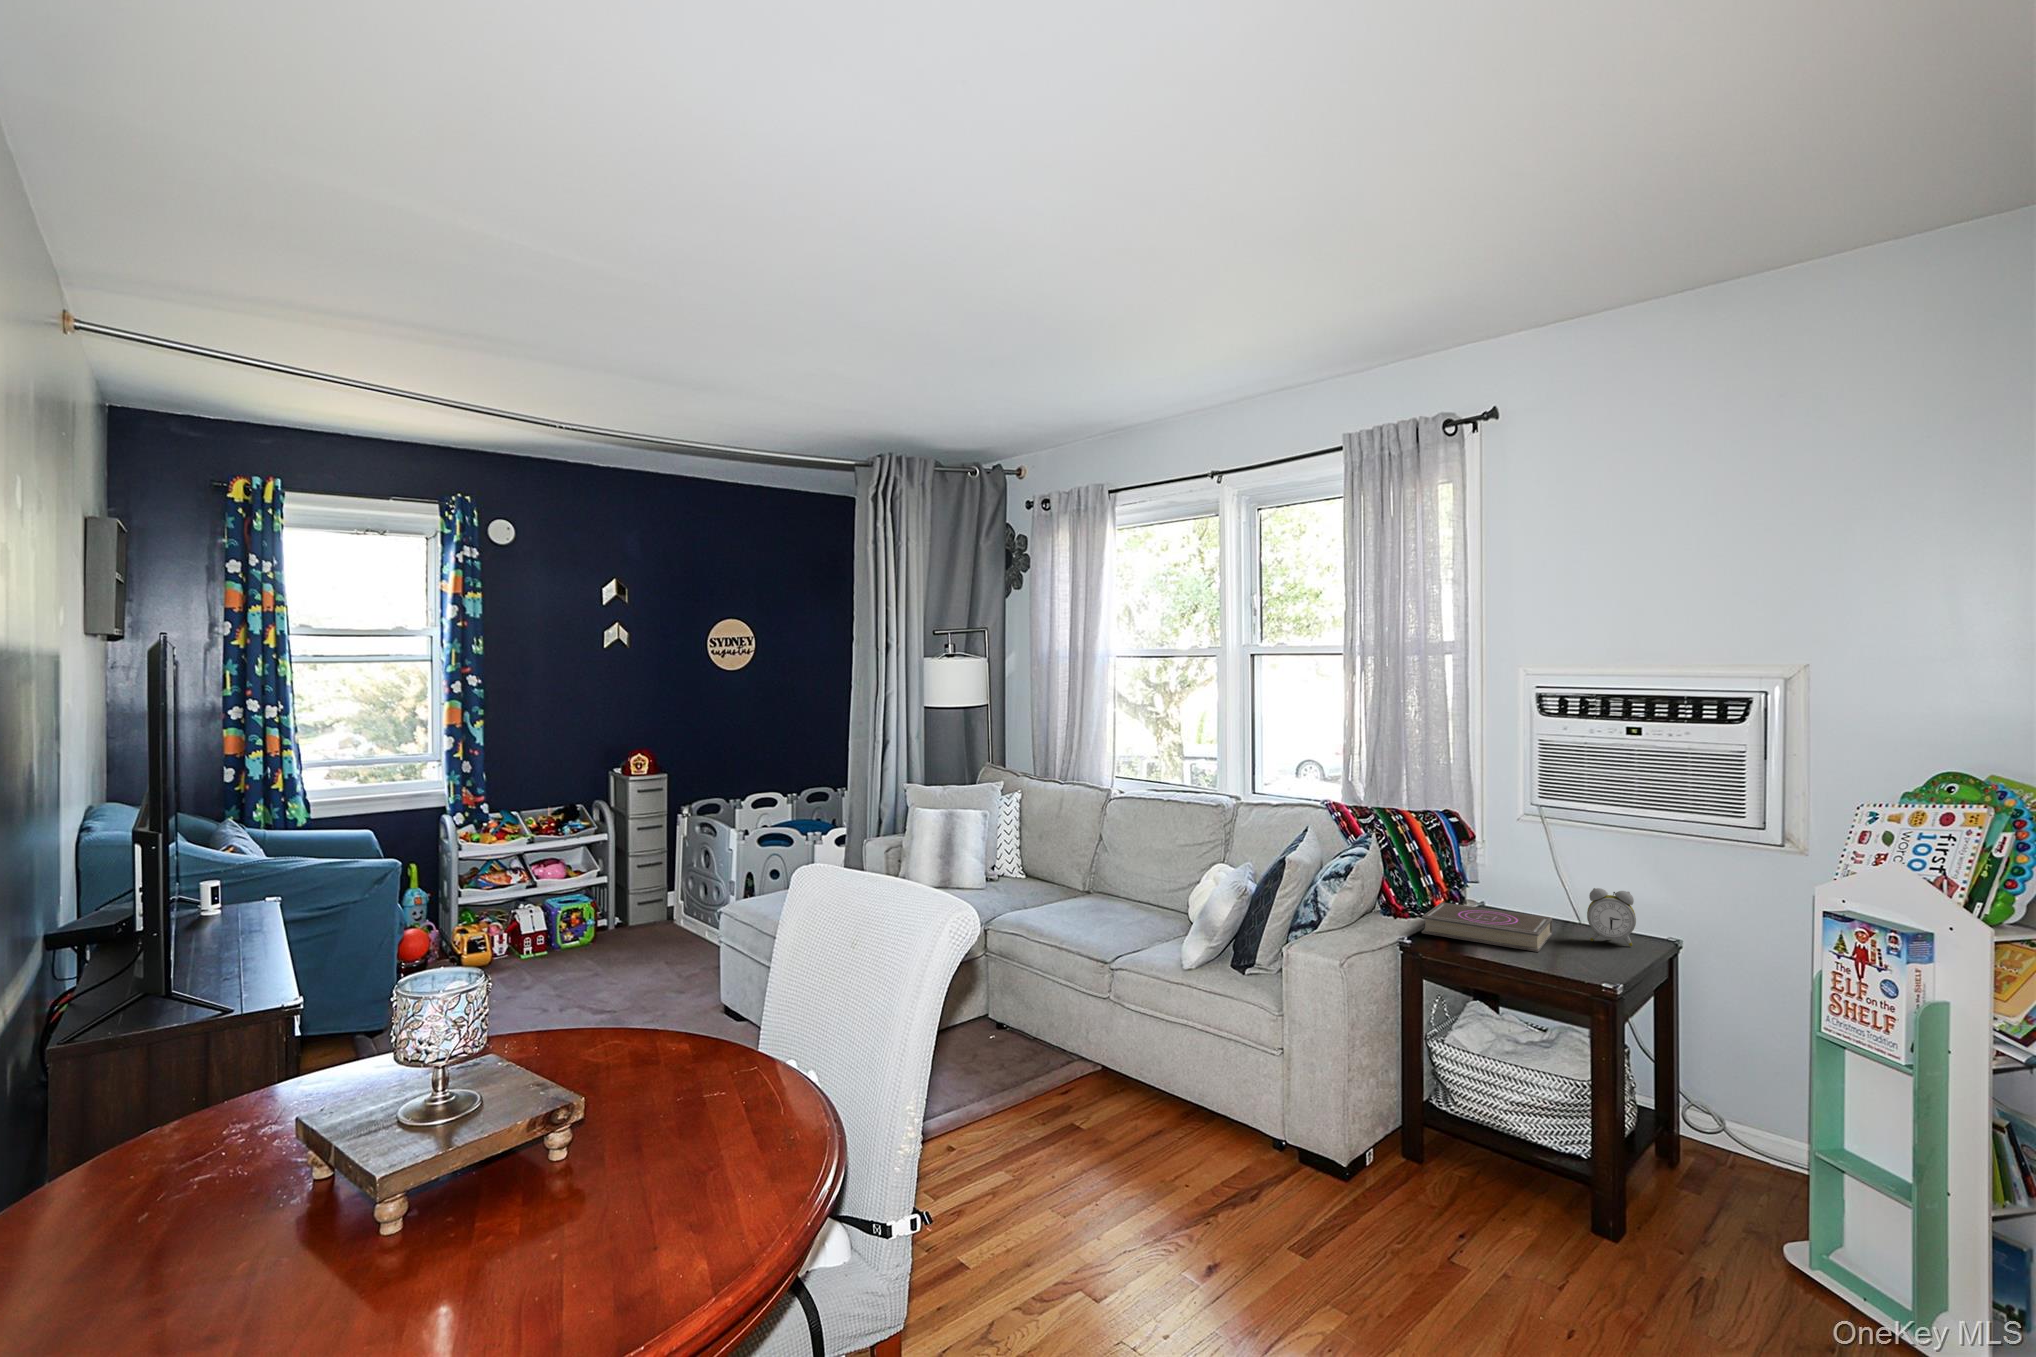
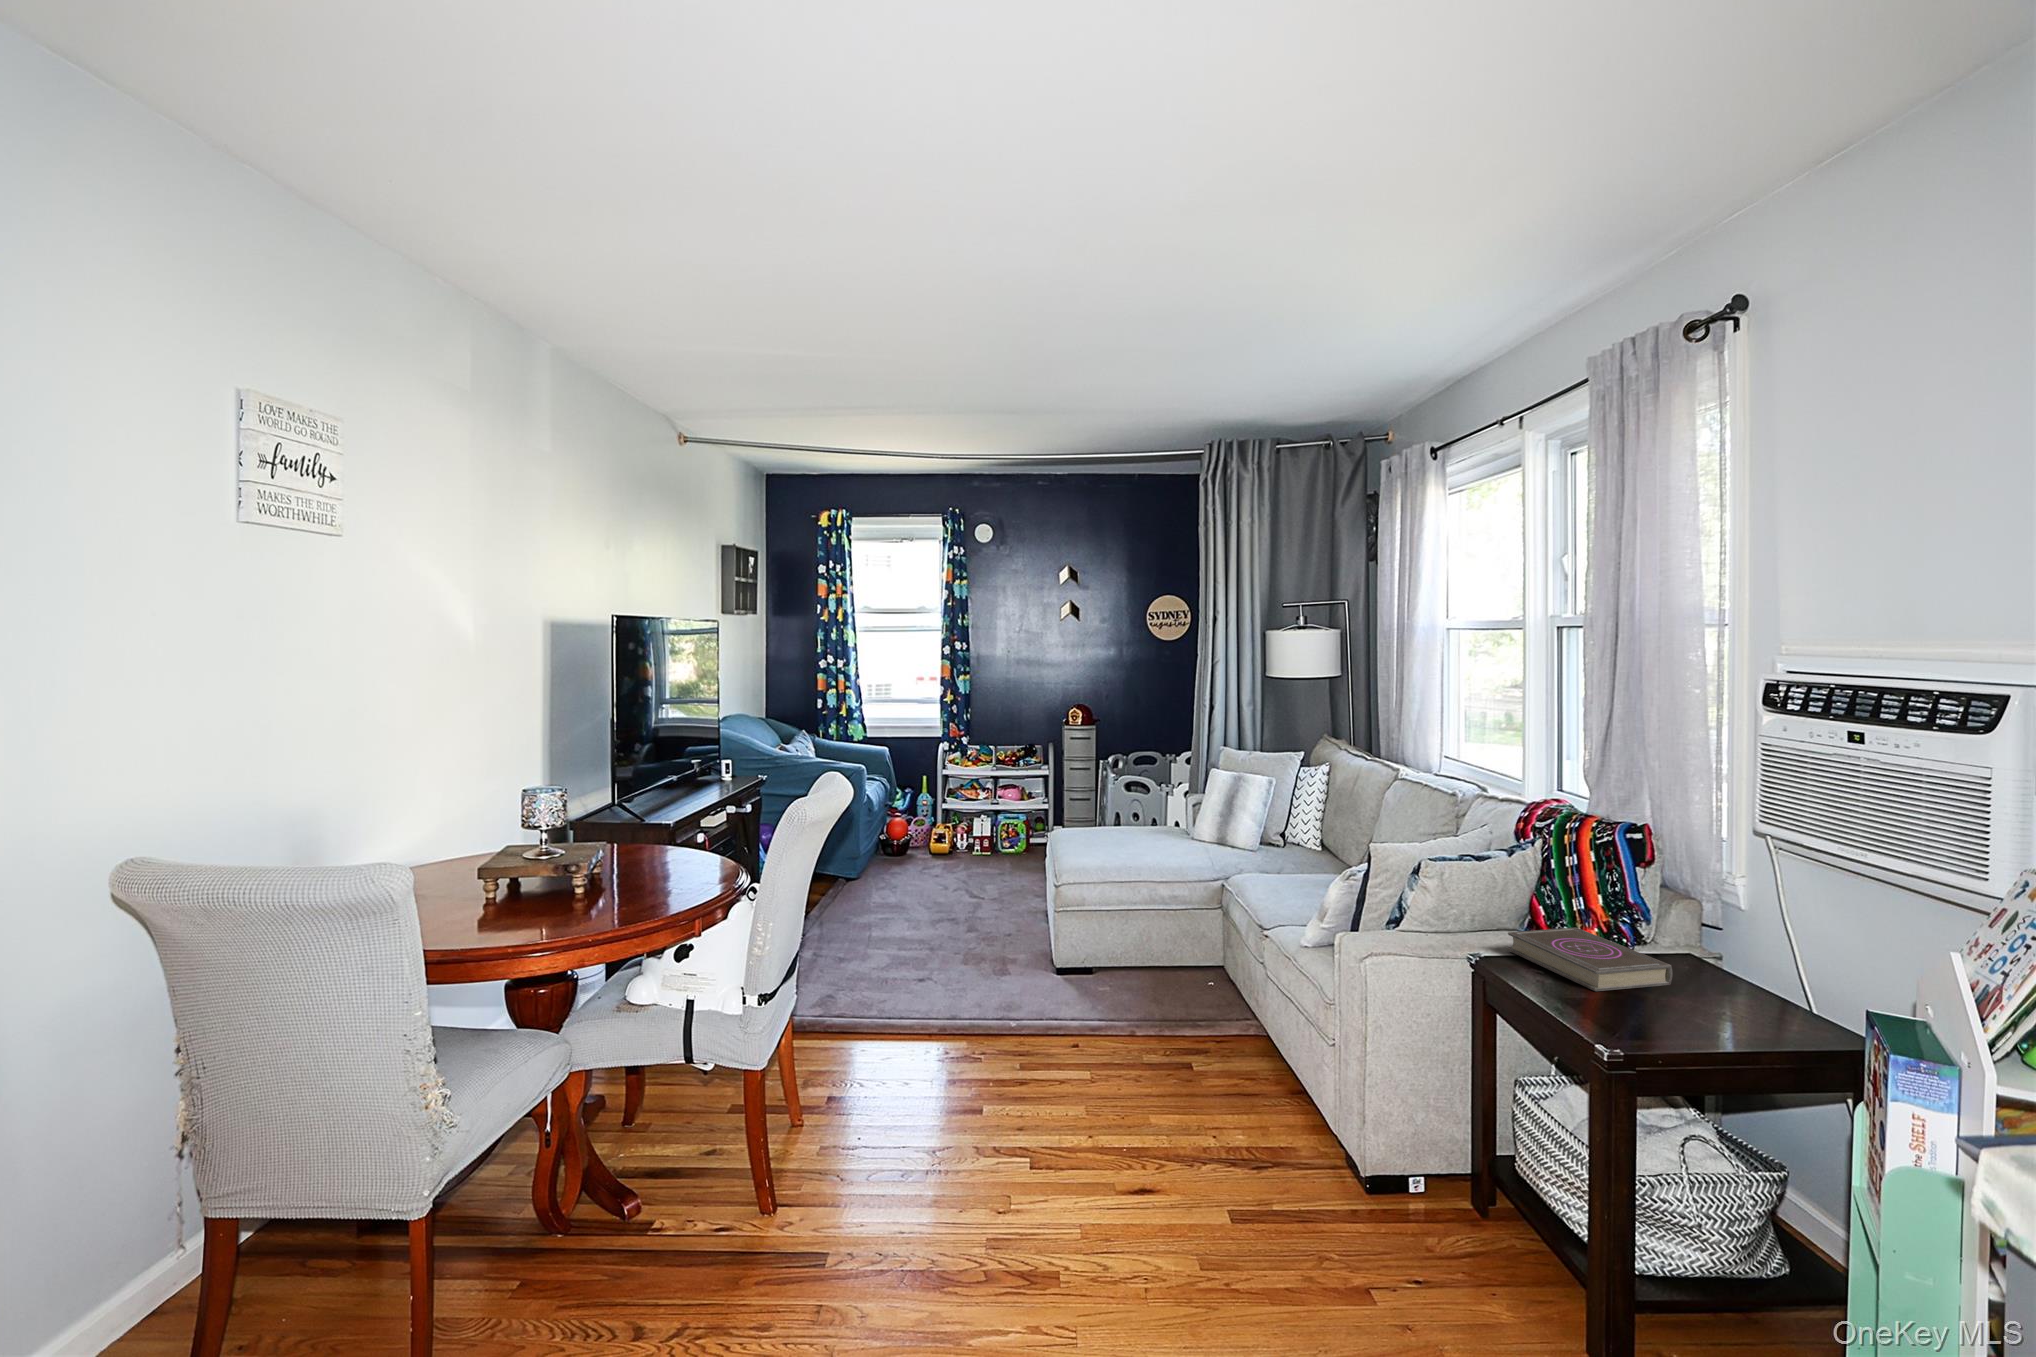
alarm clock: present [1587,888,1636,946] -> none [1693,938,1756,1014]

